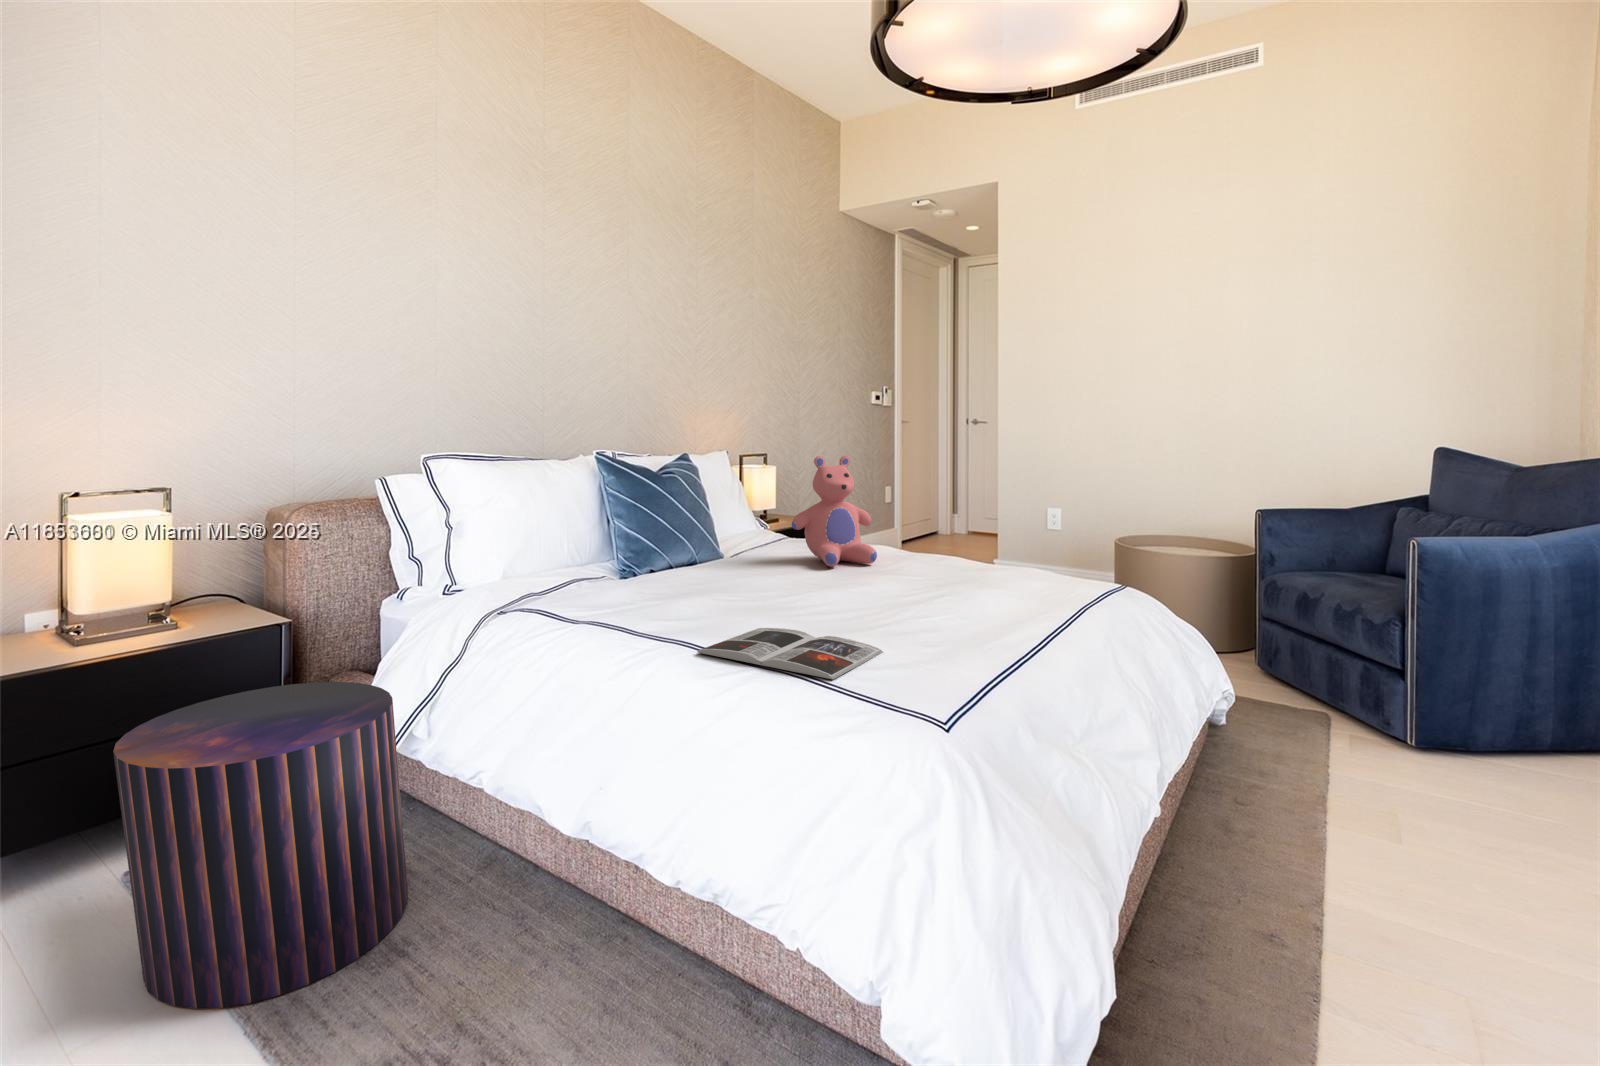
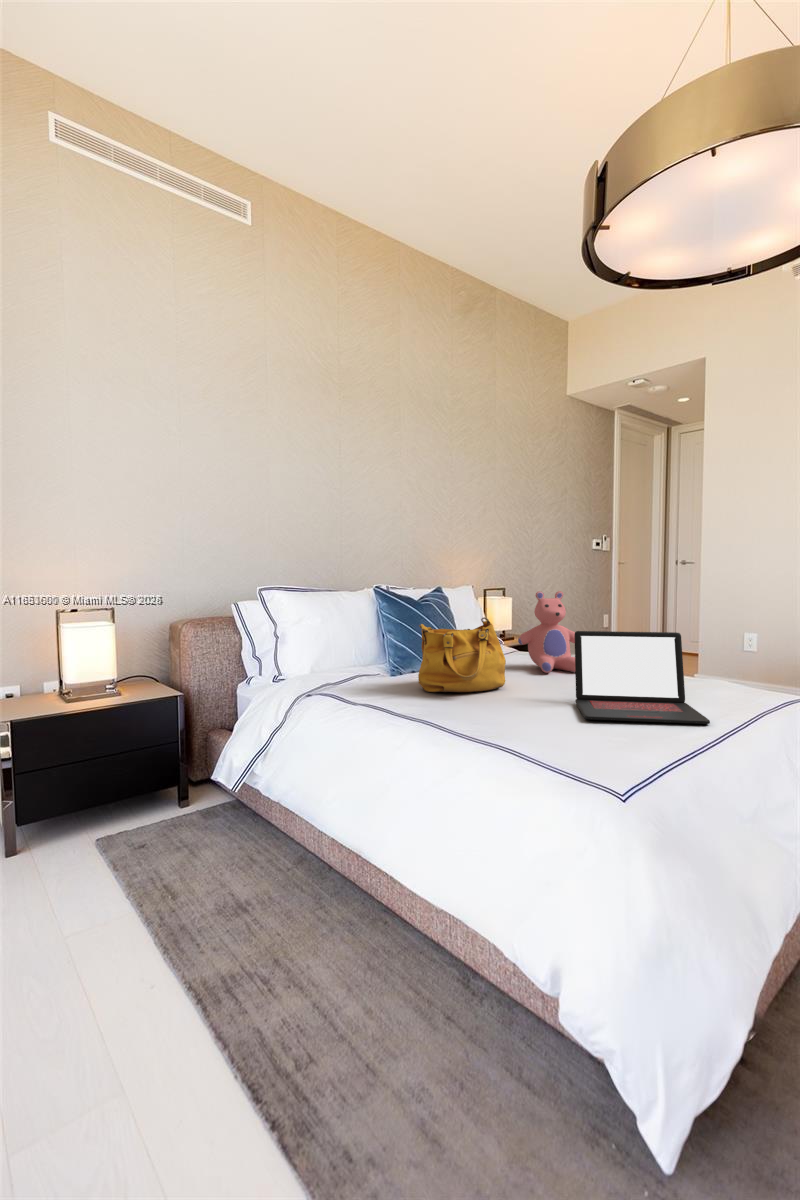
handbag: none [655,493,779,602] -> present [418,617,506,692]
laptop: none [873,507,1047,628] -> present [575,631,710,724]
magazine: present [697,628,883,679] -> none [440,713,574,752]
pouf: present [113,682,408,1009] -> none [98,731,251,928]

